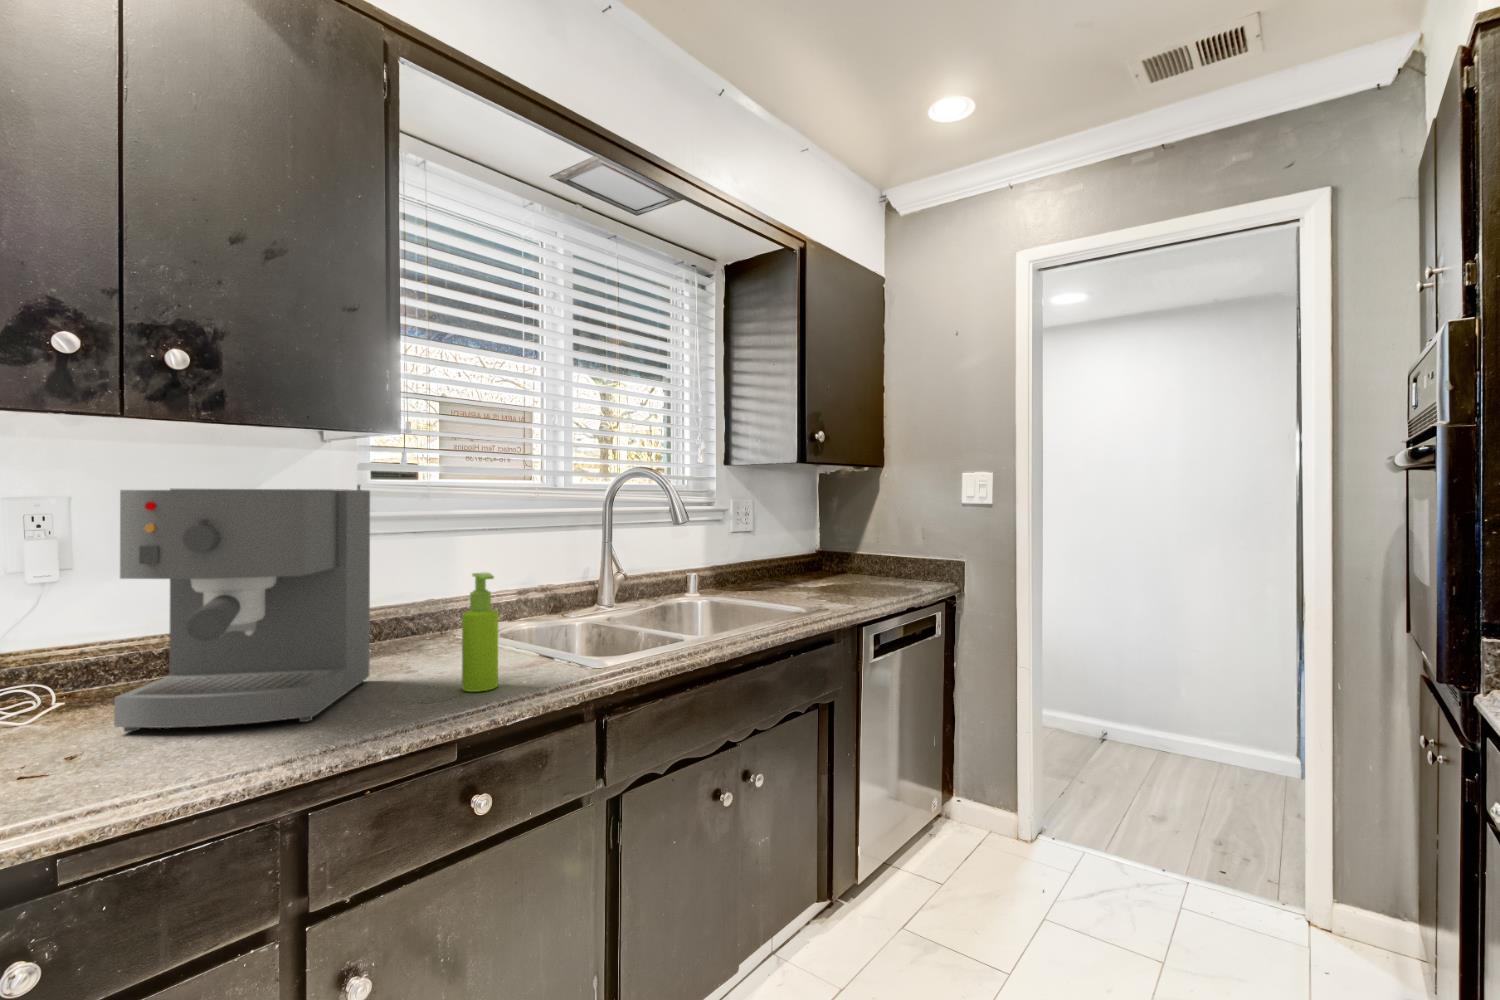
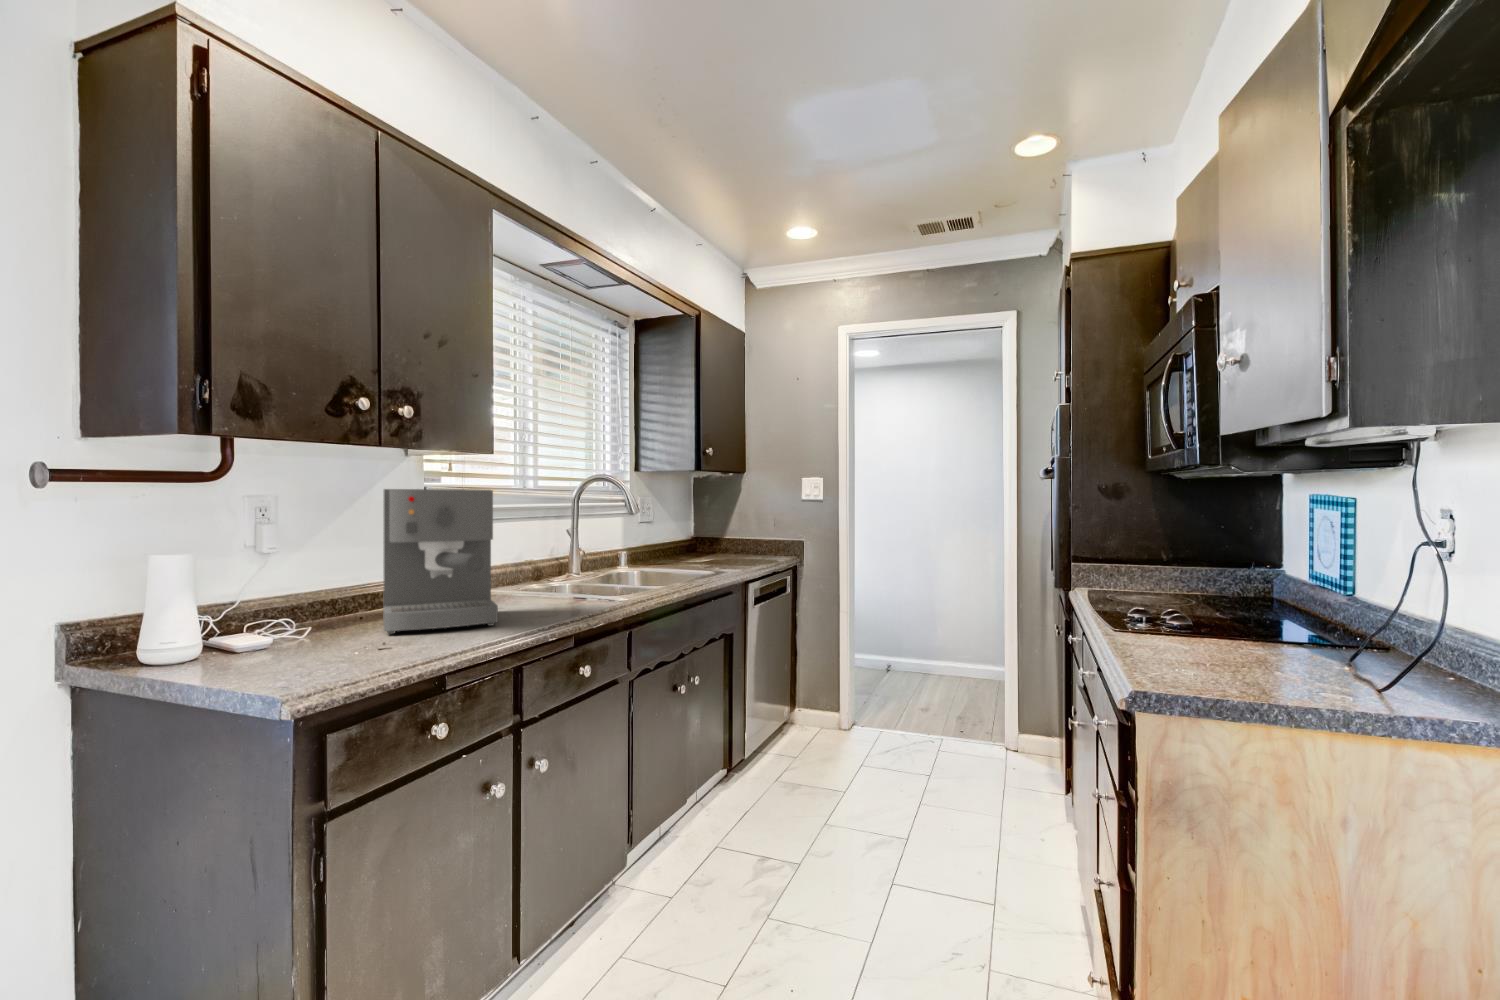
soap dispenser: present [462,572,498,692] -> none [555,540,578,612]

